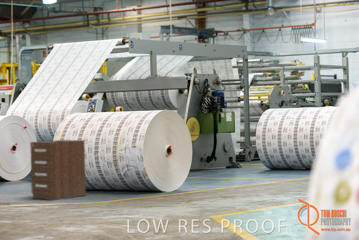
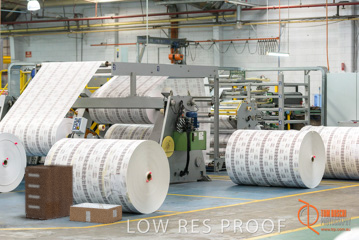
cardboard box: none [80,180,139,202] -> present [70,203,122,224]

